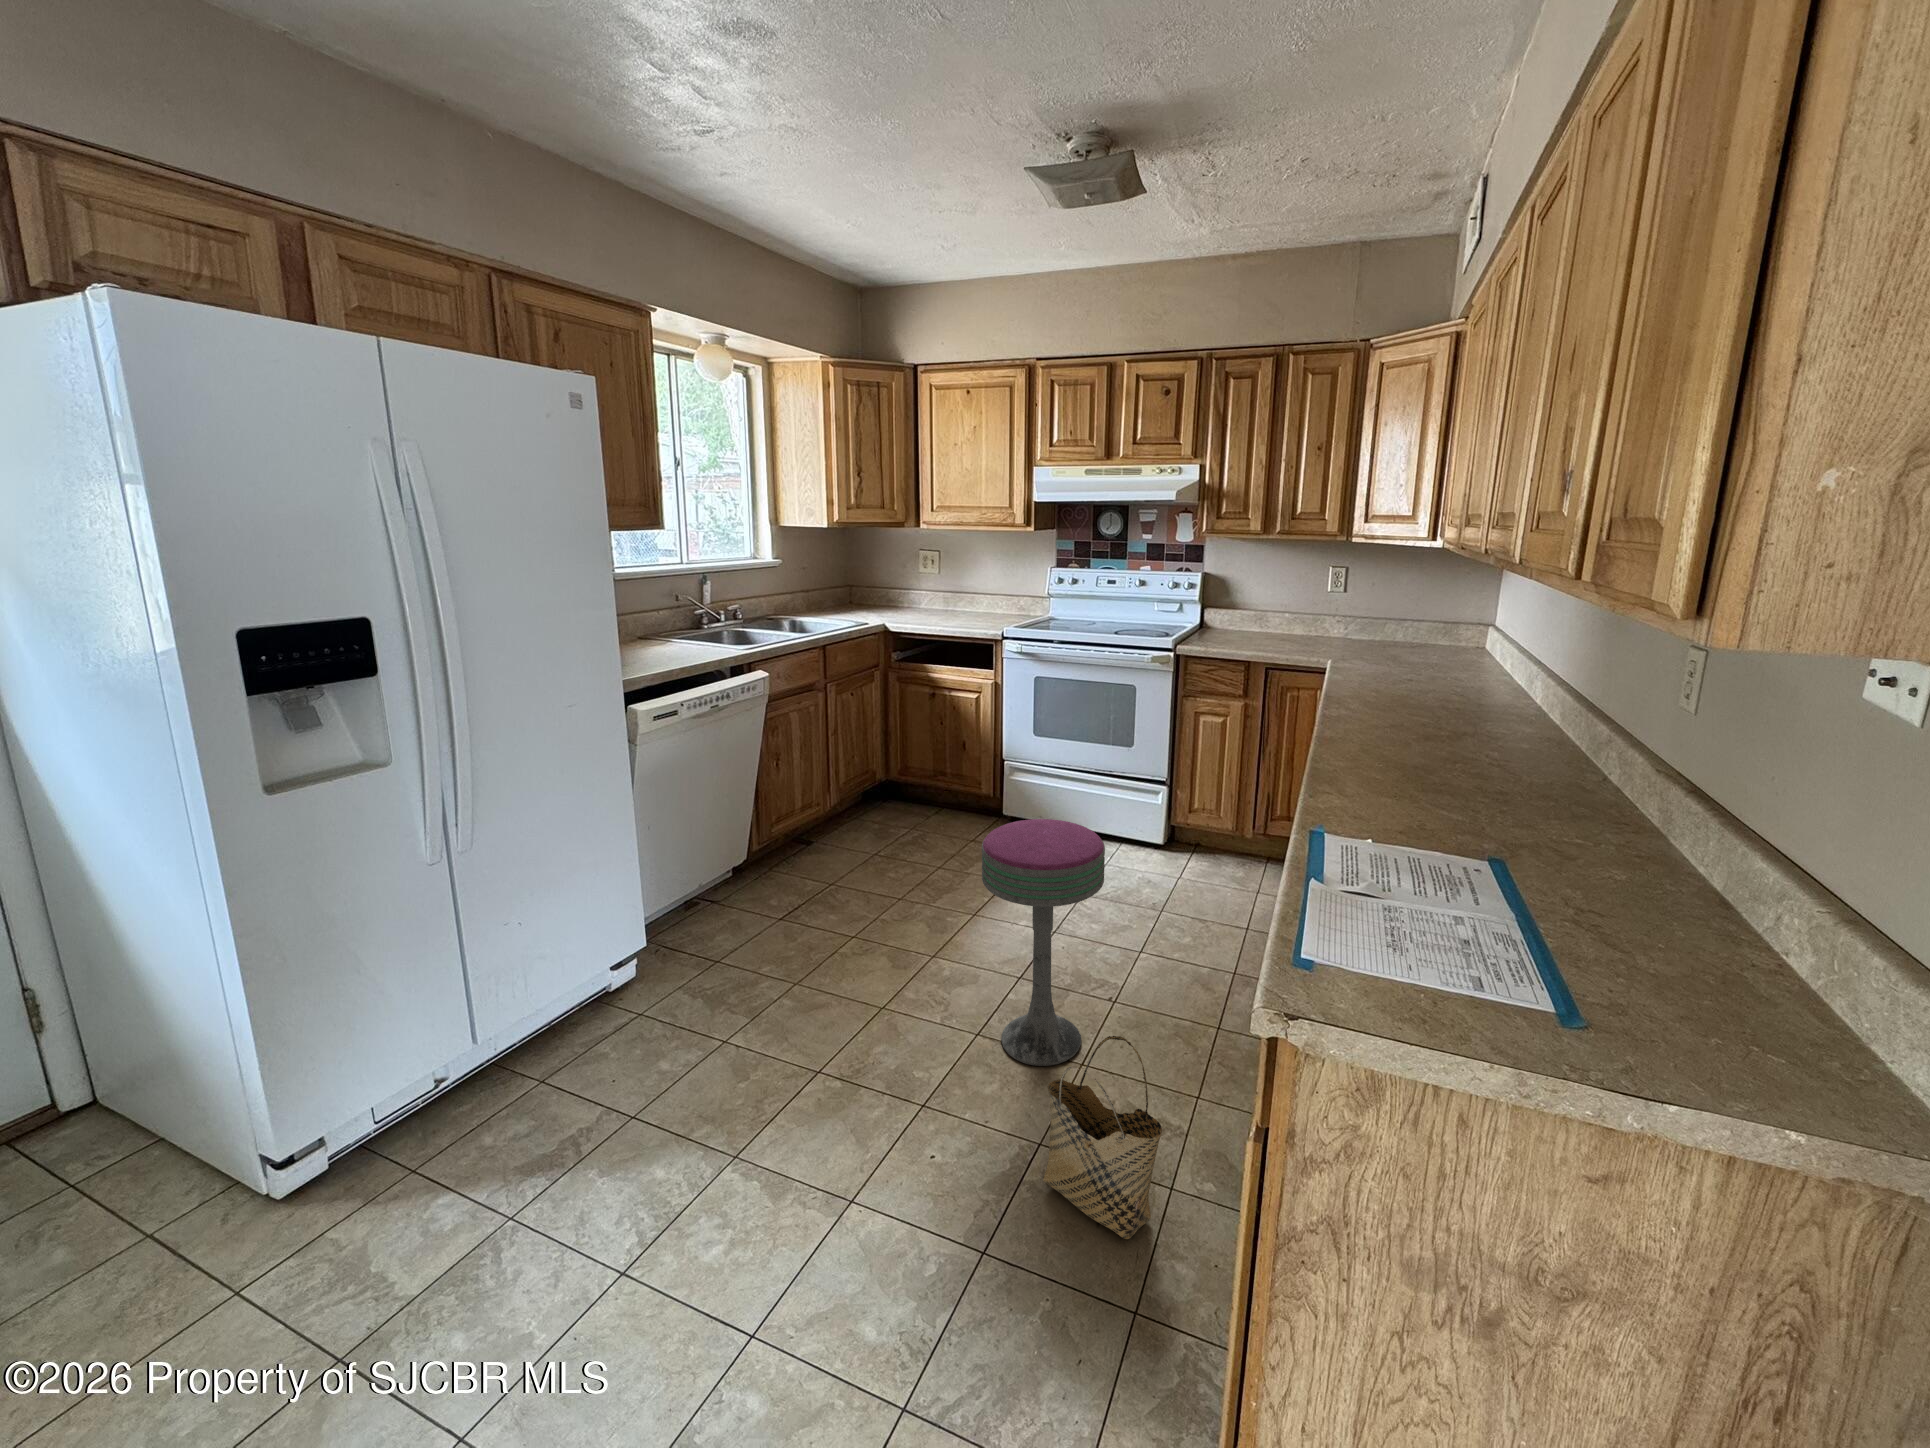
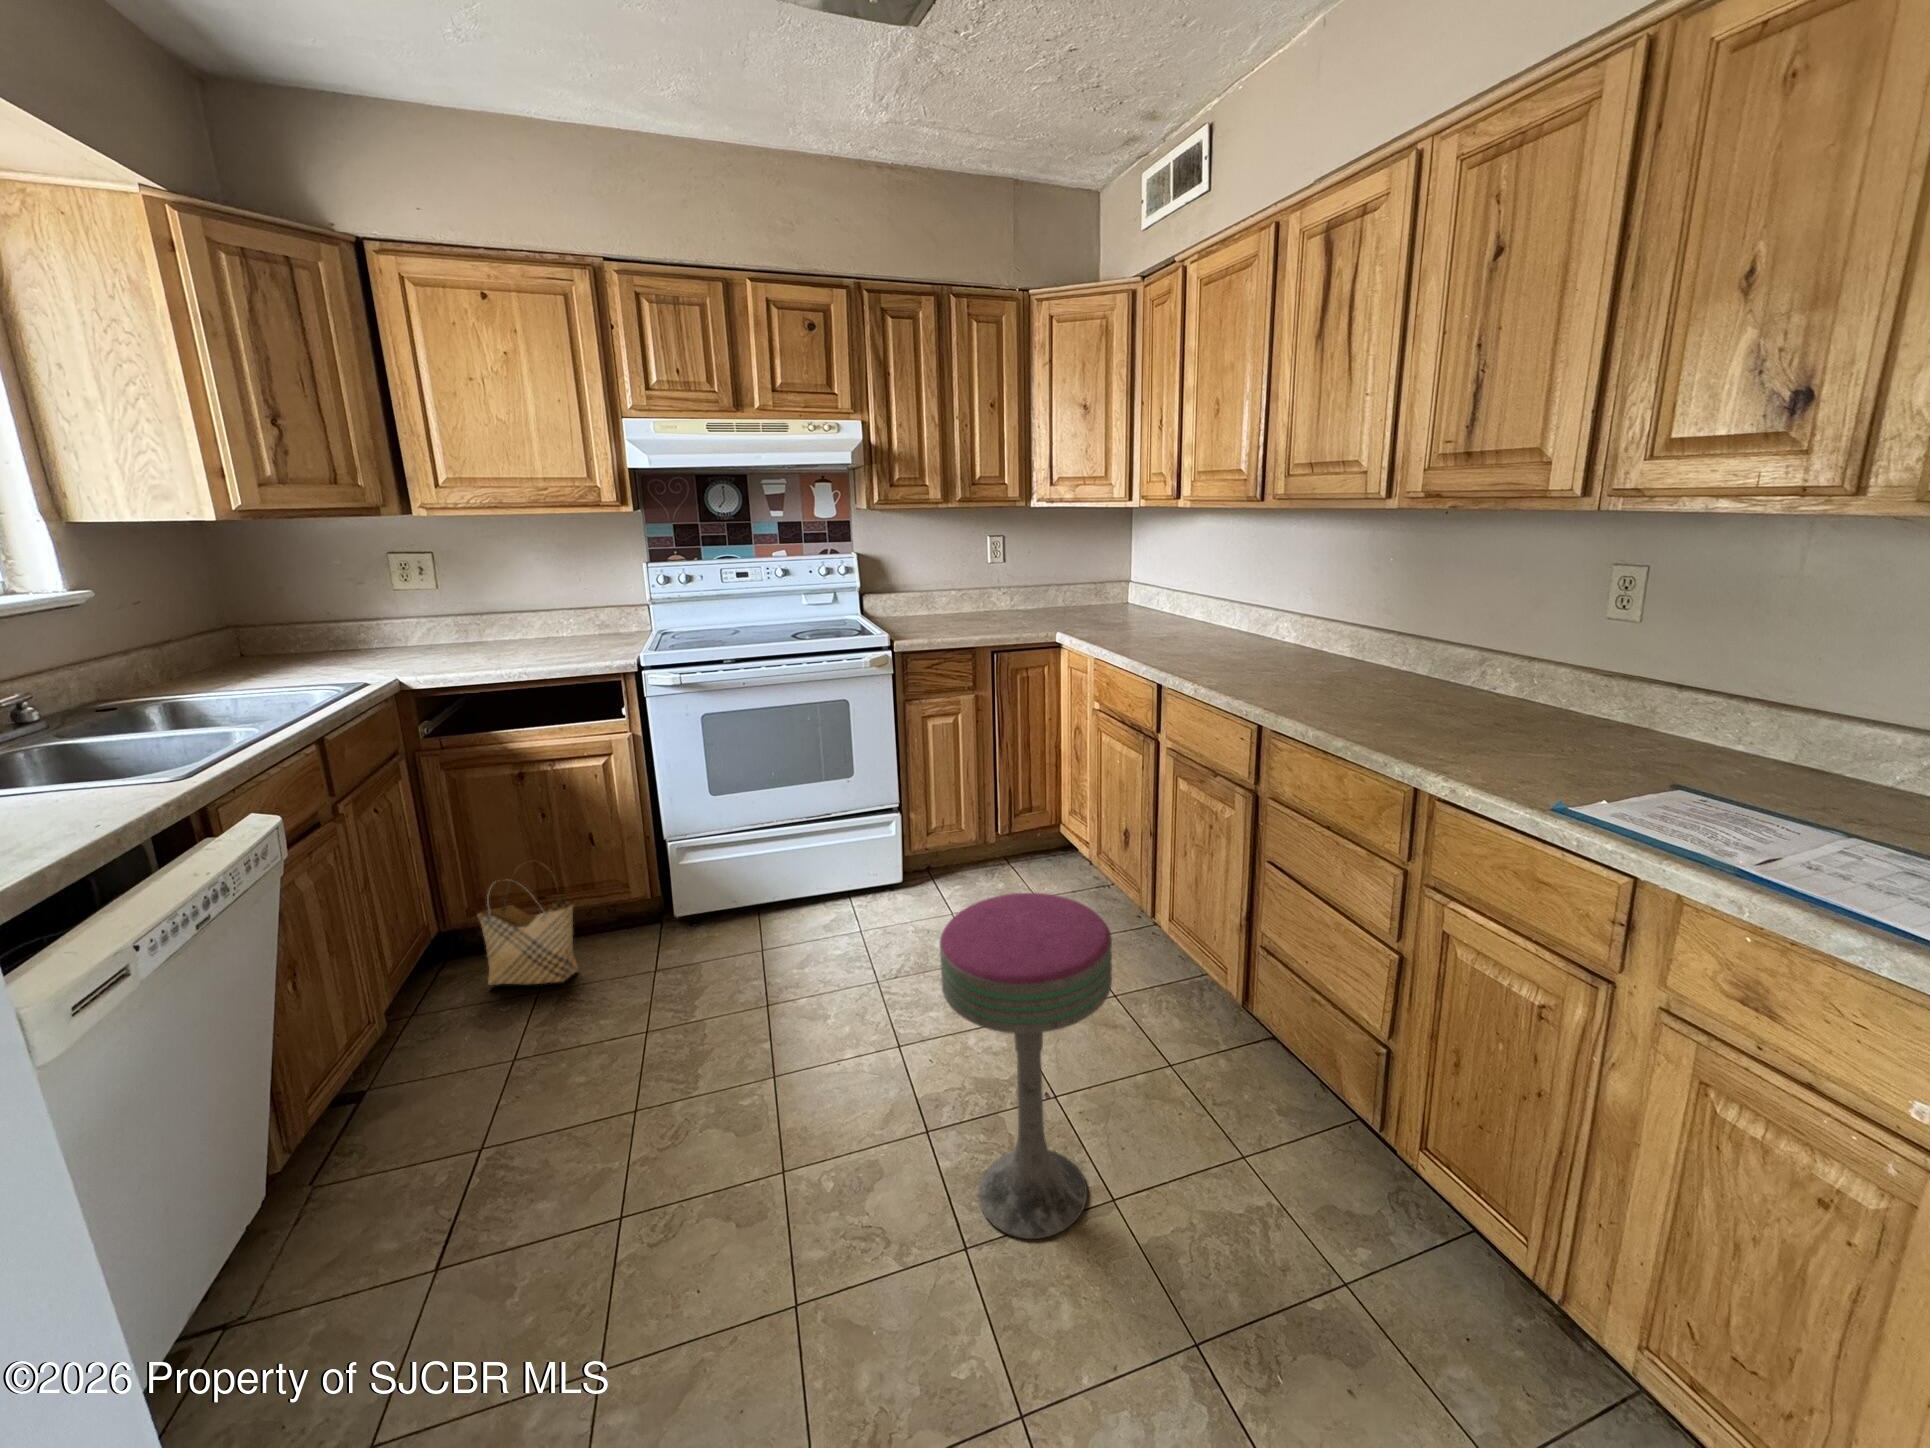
woven basket: present [1043,1036,1162,1239] -> present [477,860,578,985]

